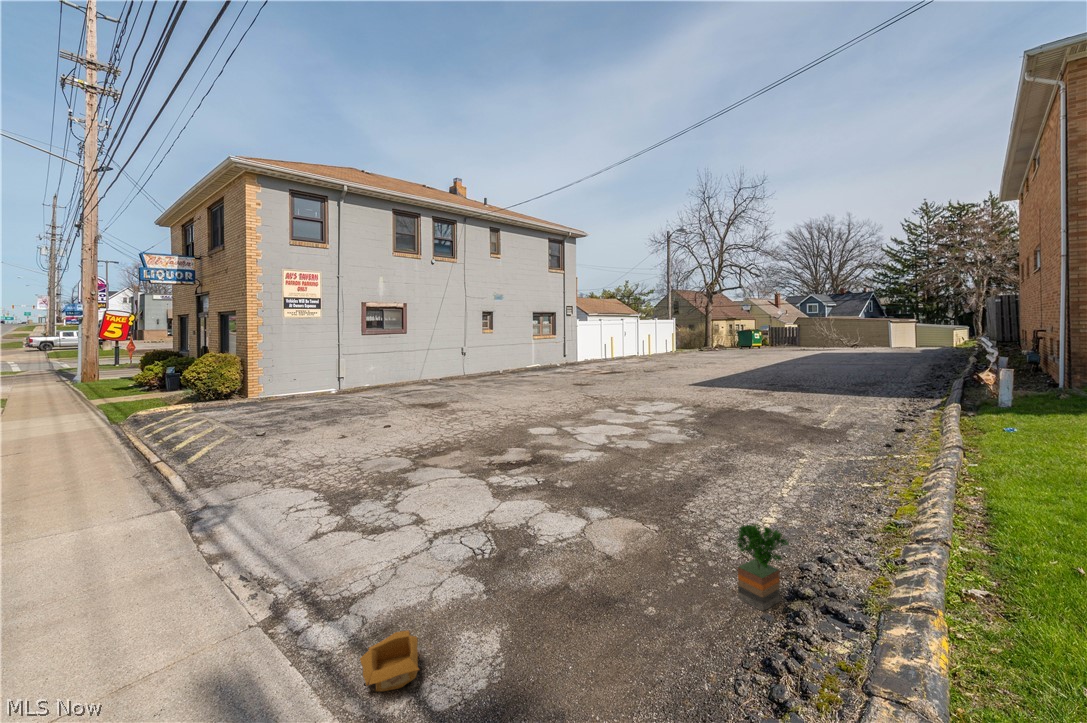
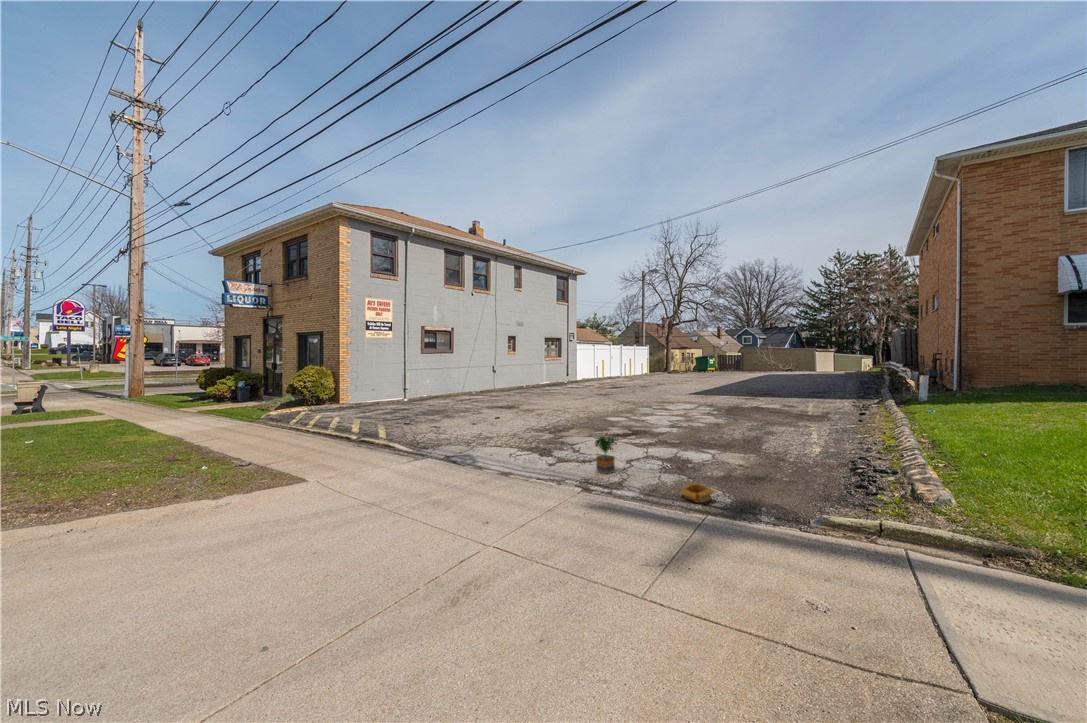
potted tree: present [737,524,788,611] -> present [595,437,617,474]

